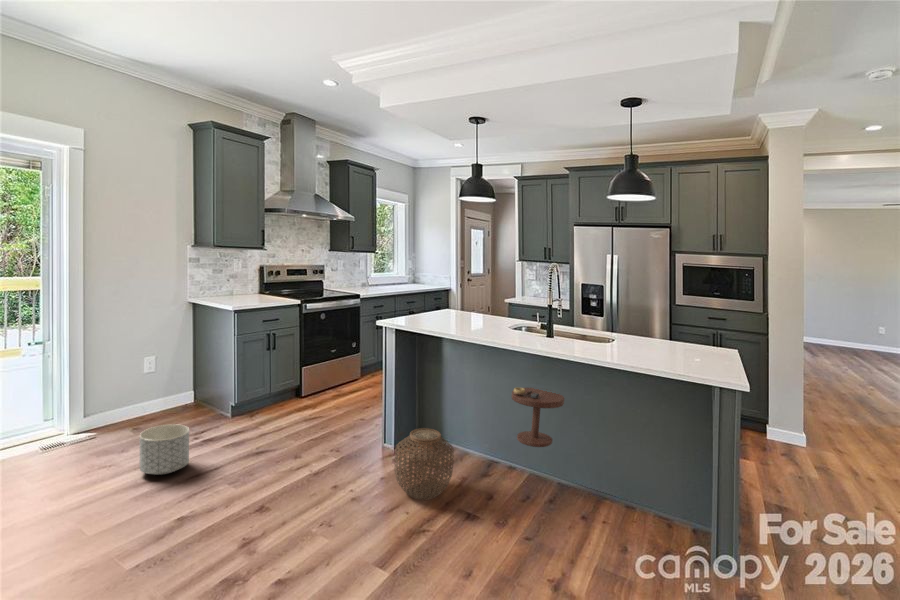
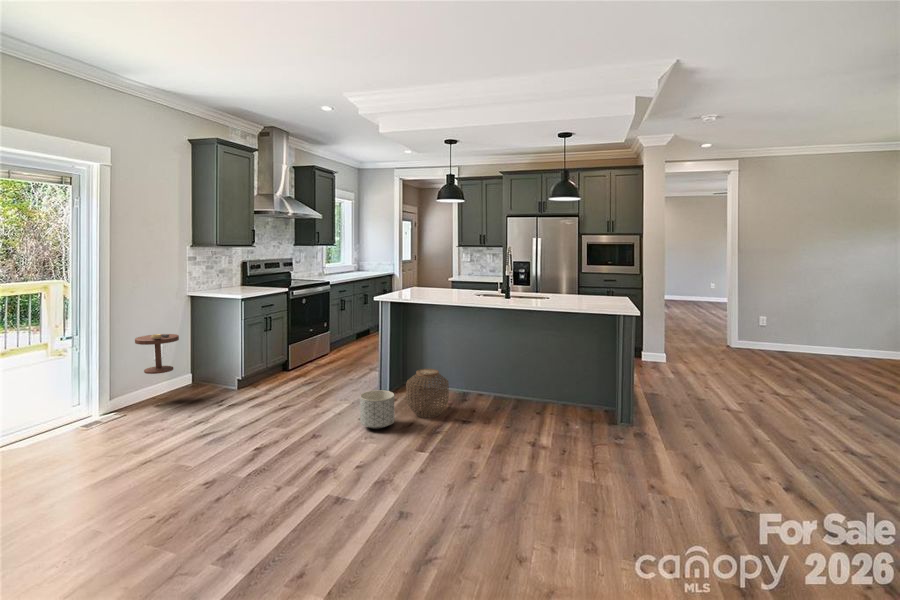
side table: present [512,387,564,447] -> present [135,334,179,374]
planter: present [140,424,189,475] -> present [360,390,394,429]

